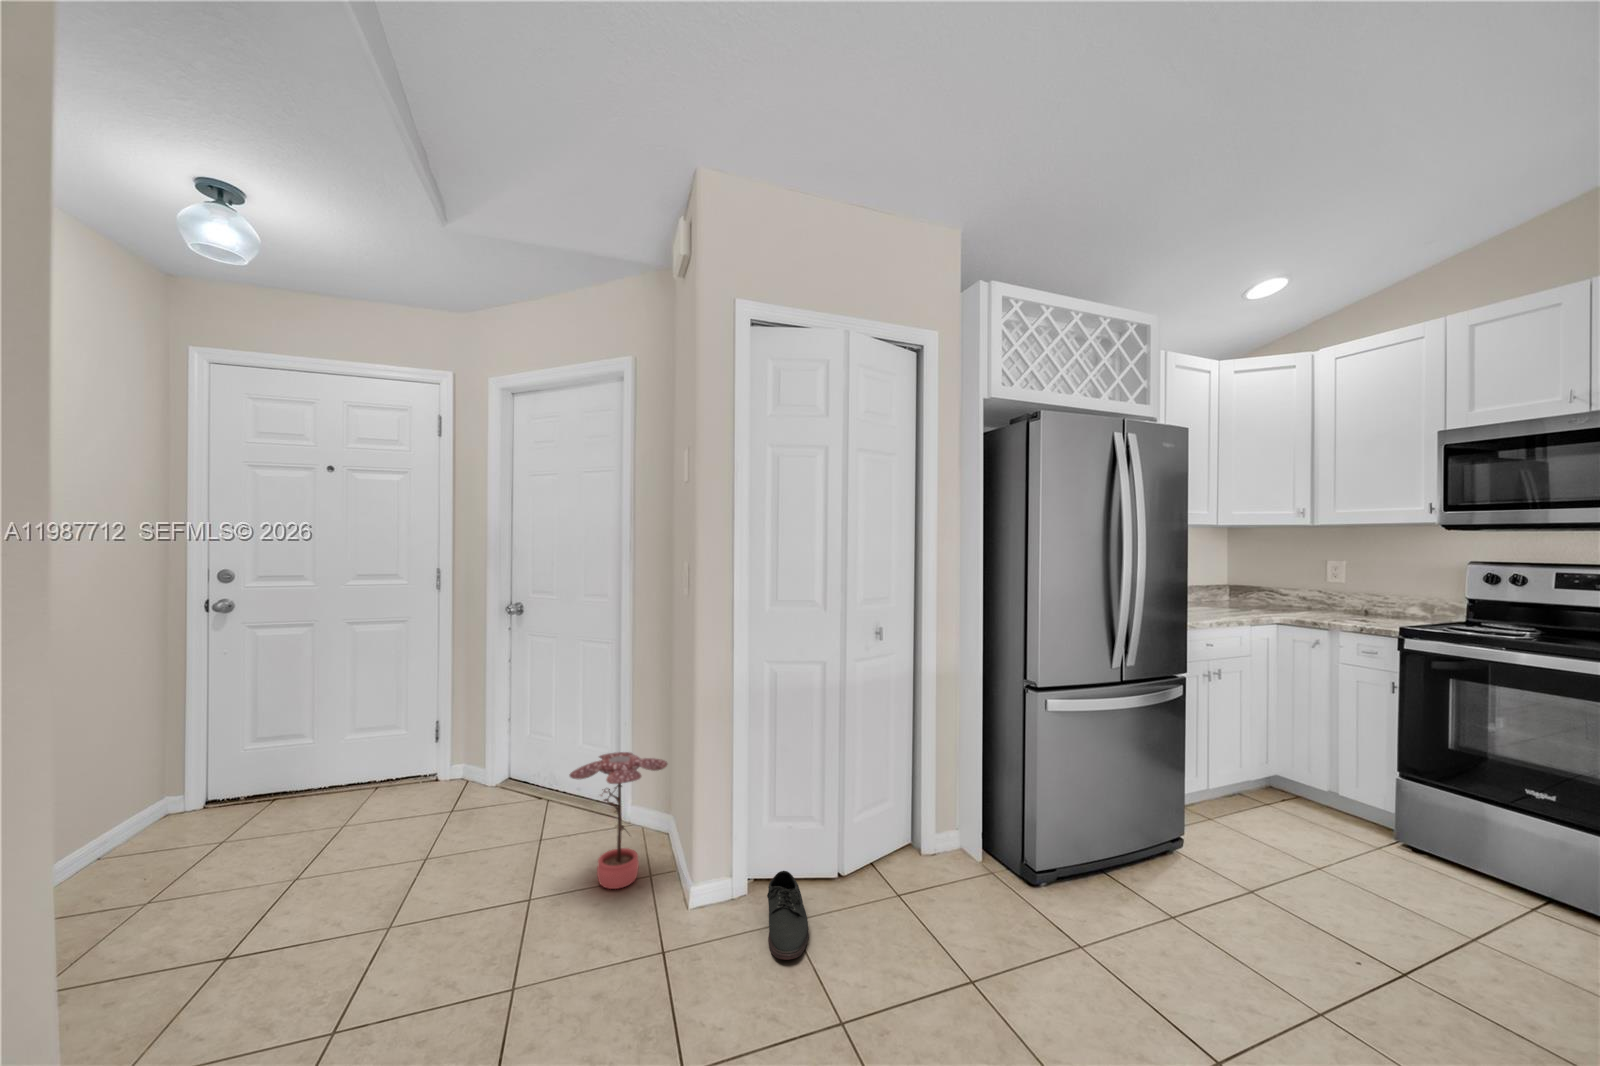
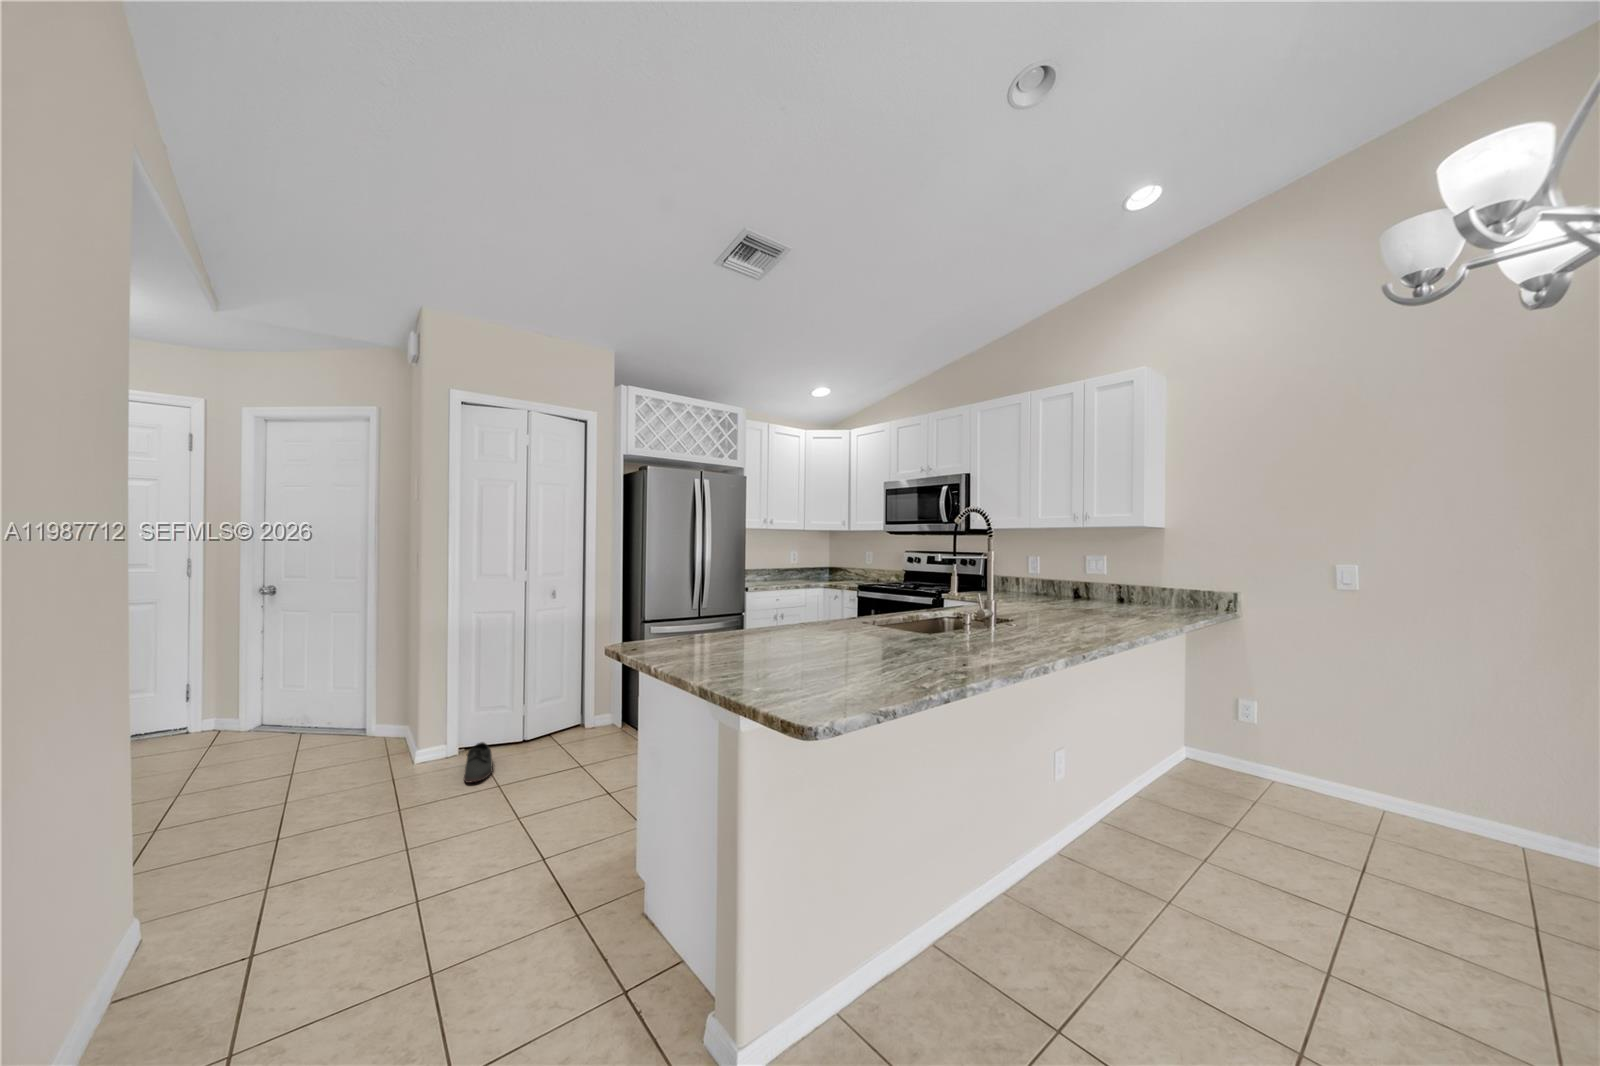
potted plant: present [570,752,667,889] -> none [319,683,400,770]

